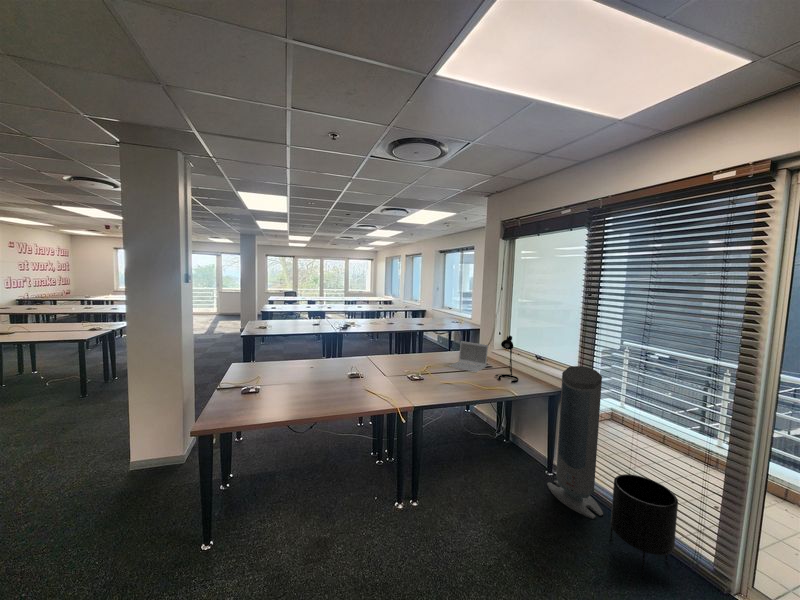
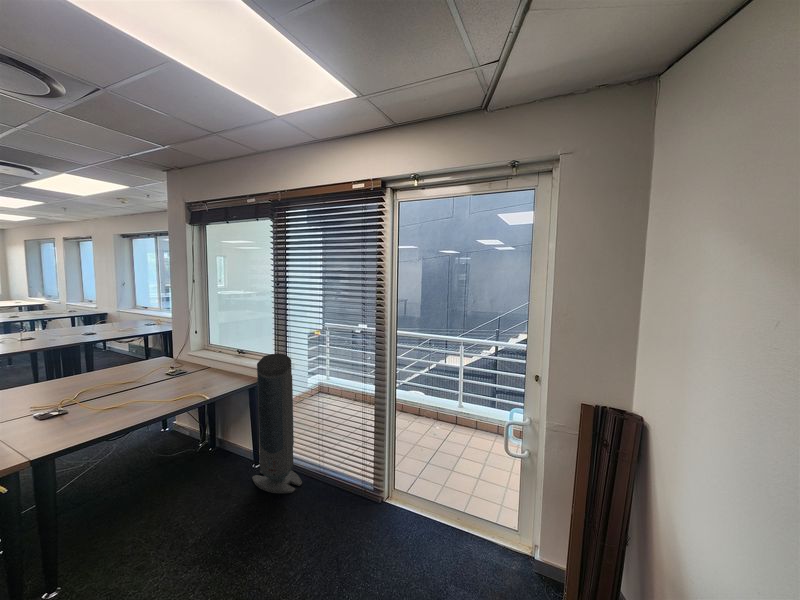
desk lamp: present [495,336,518,383] -> none [185,334,214,387]
laptop: present [449,341,488,372] -> none [117,348,177,386]
planter: present [610,474,678,579] -> none [303,438,349,528]

